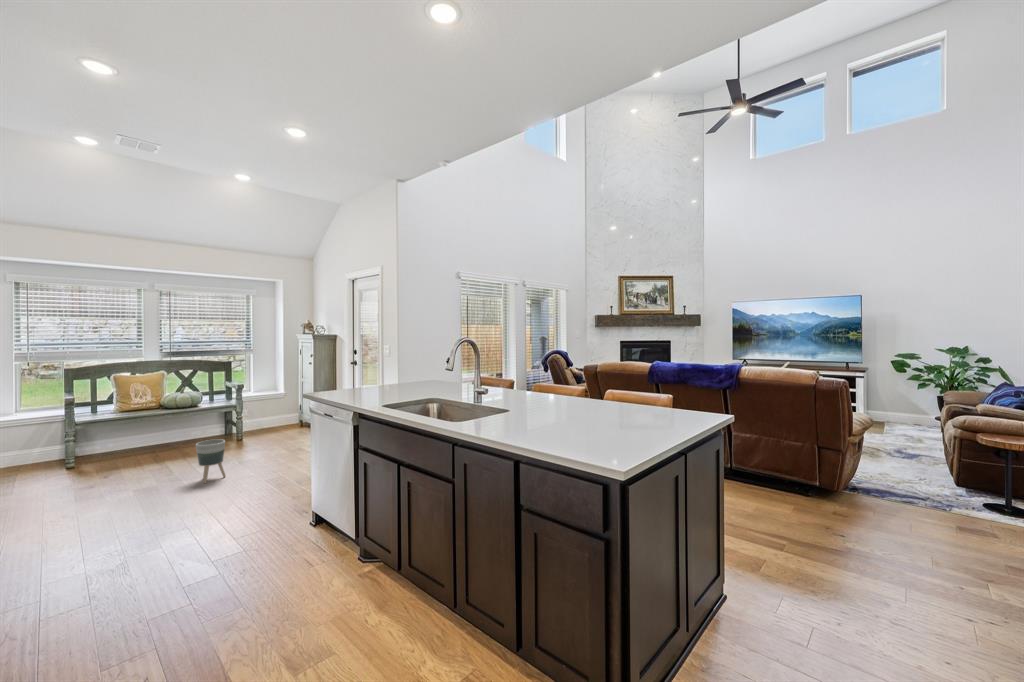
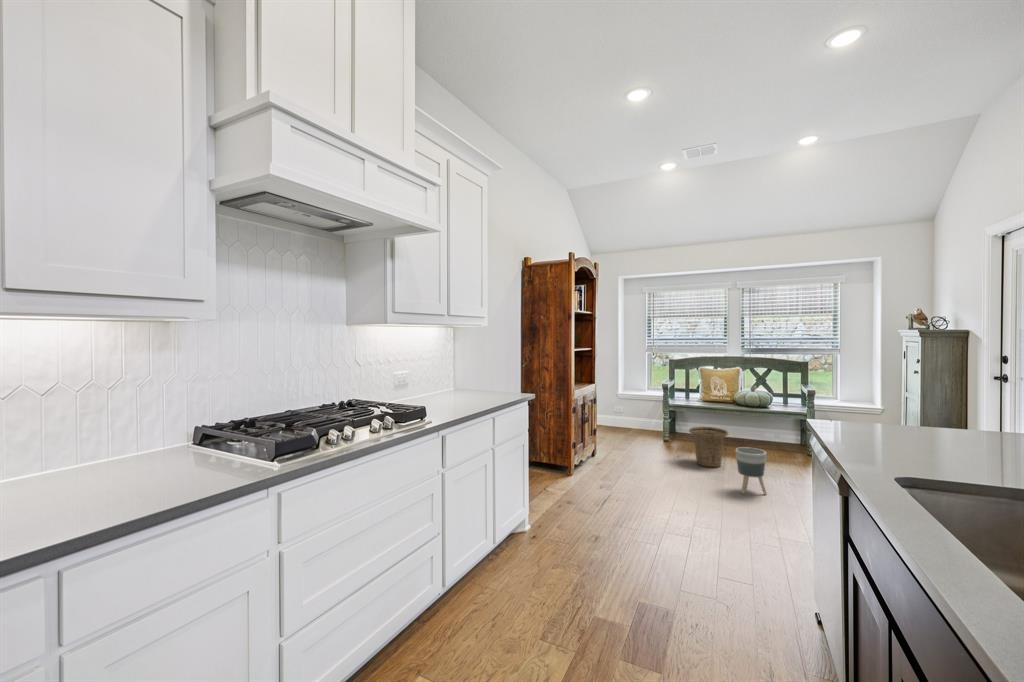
basket: none [126,433,174,476] -> present [689,427,728,468]

